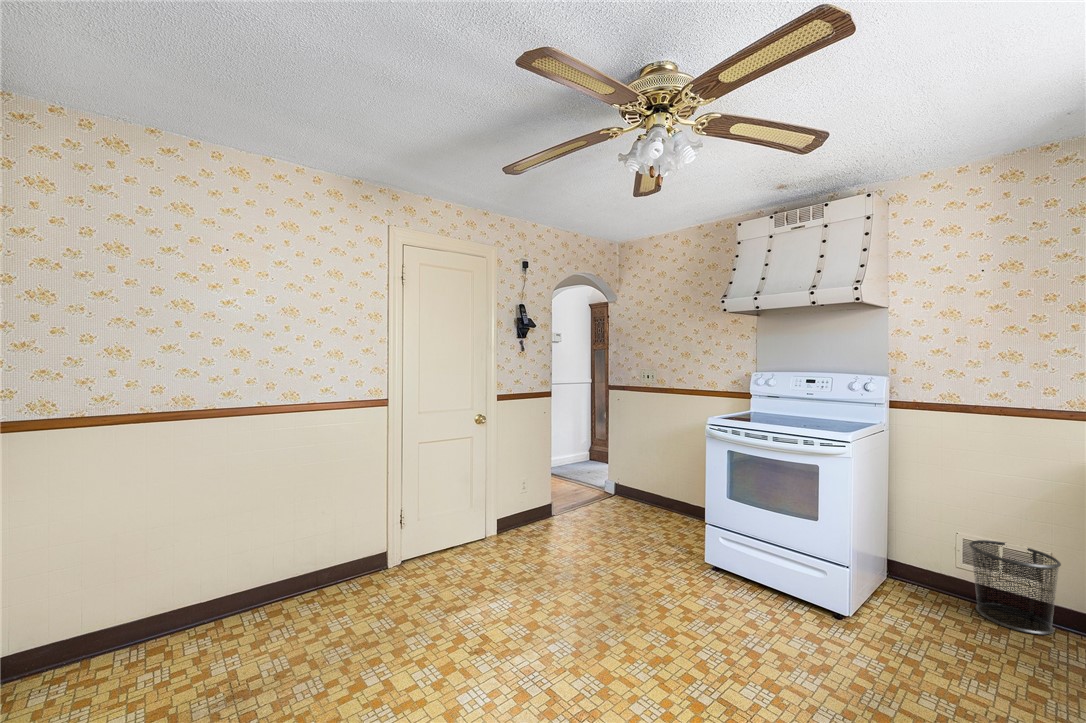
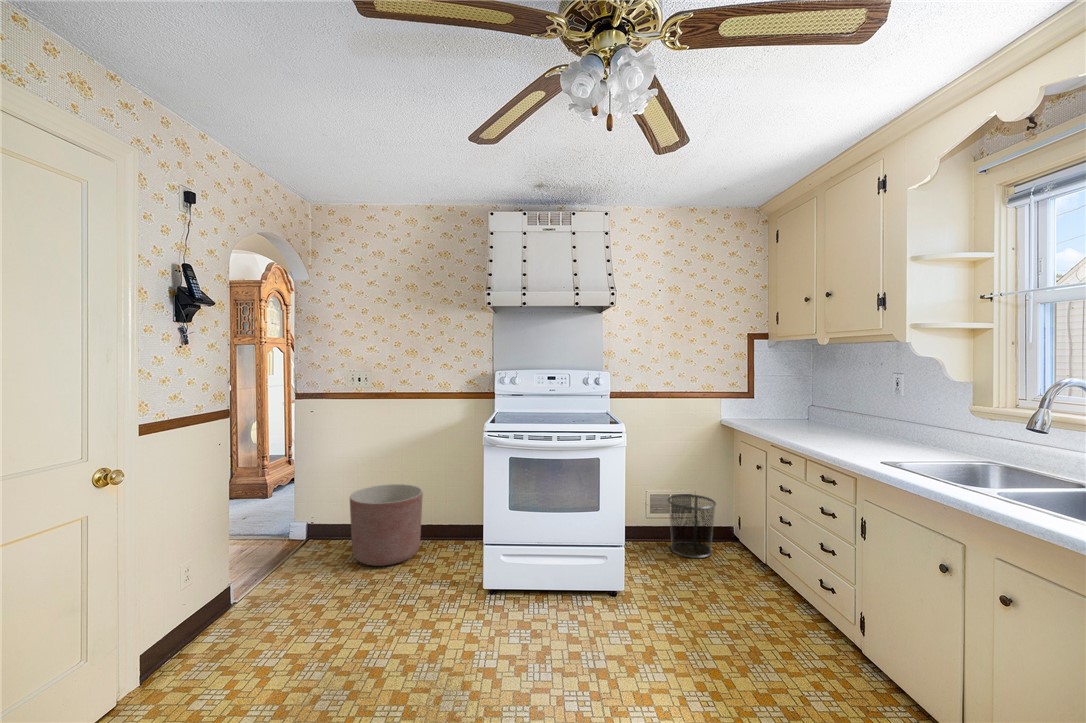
planter: none [631,463,687,524] -> present [350,484,423,566]

